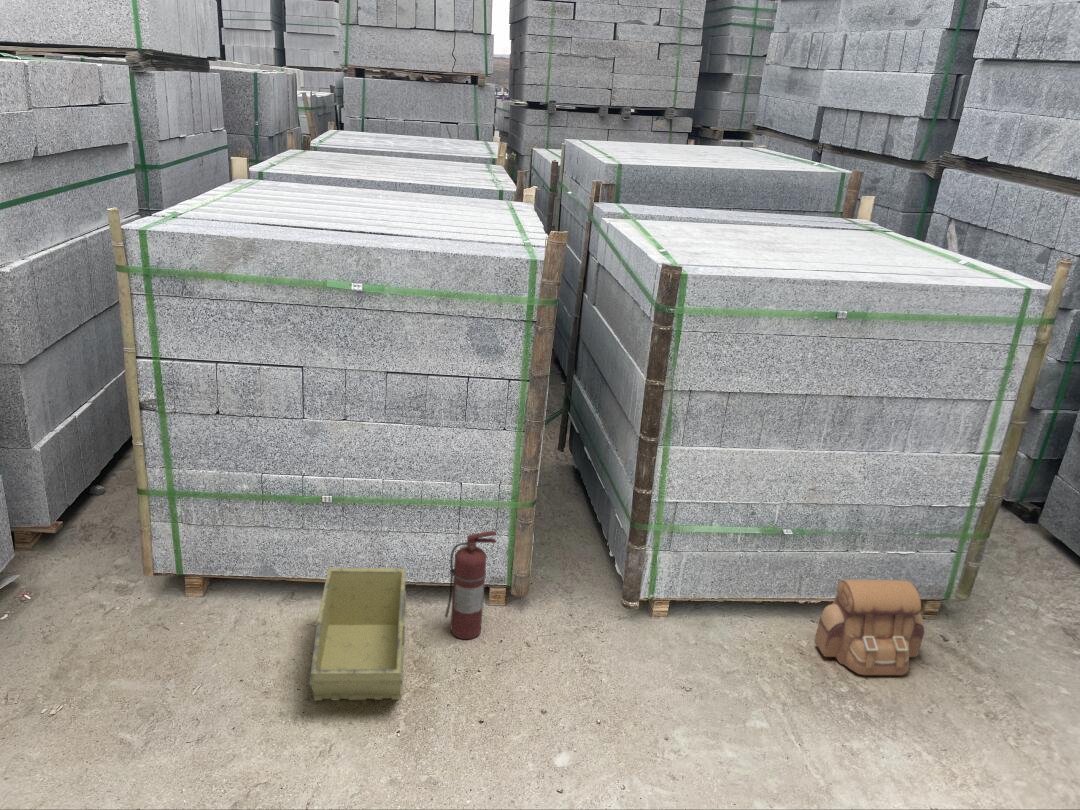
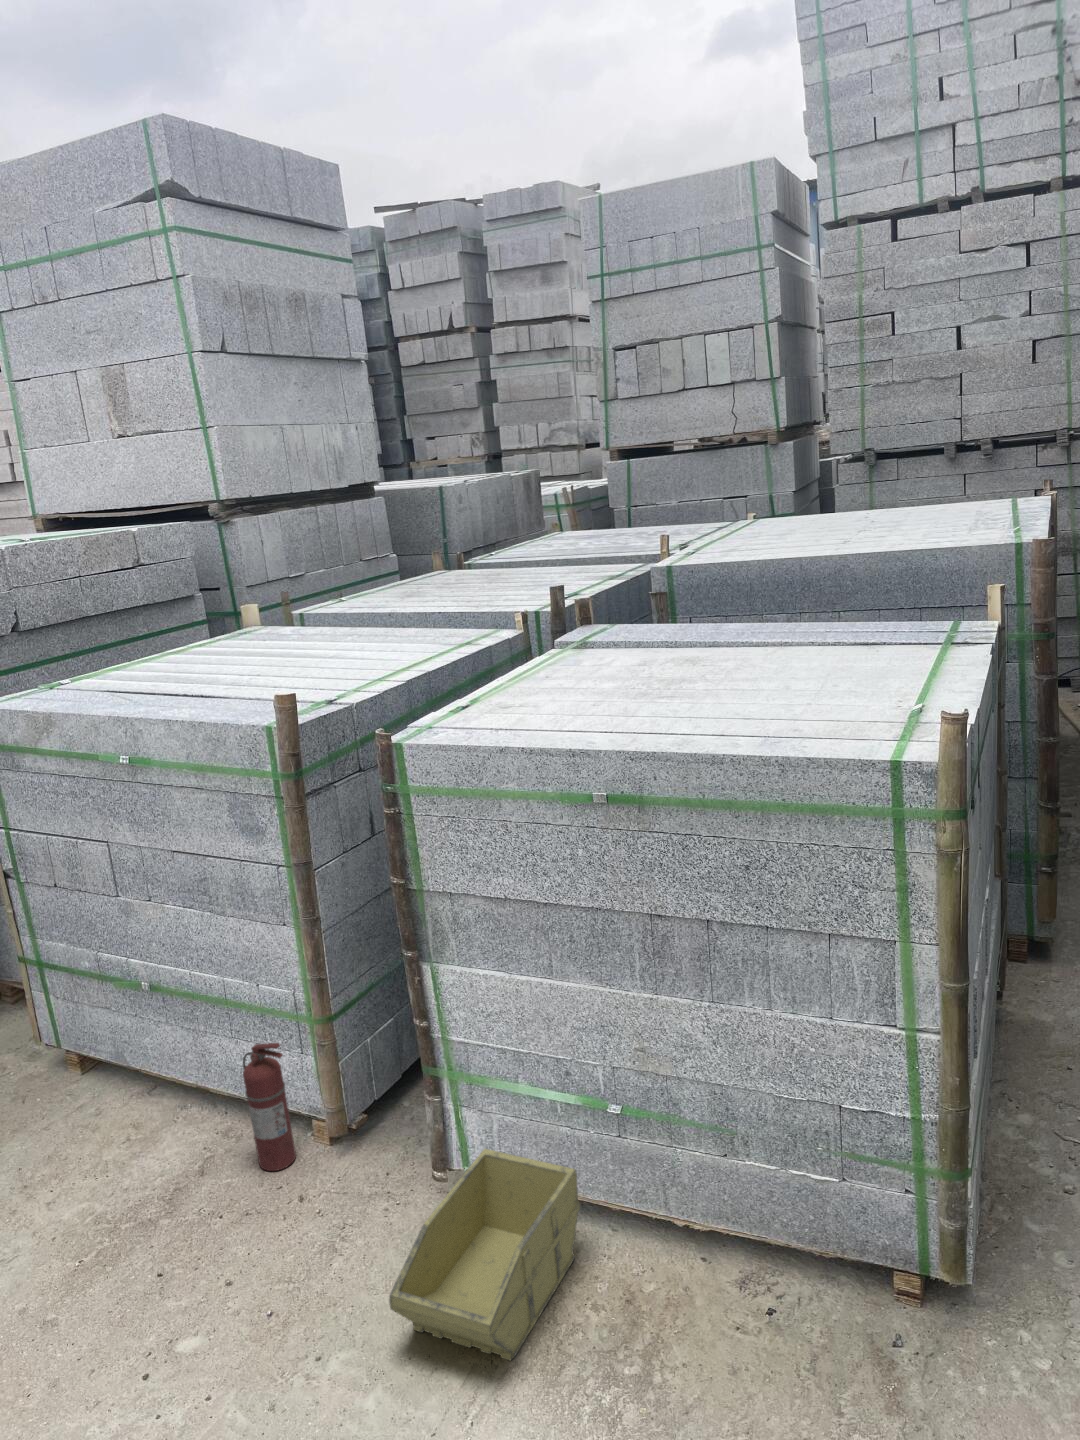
storage bin: present [309,568,406,701] -> present [389,1149,580,1361]
backpack: present [814,580,924,675] -> none [647,1199,812,1379]

